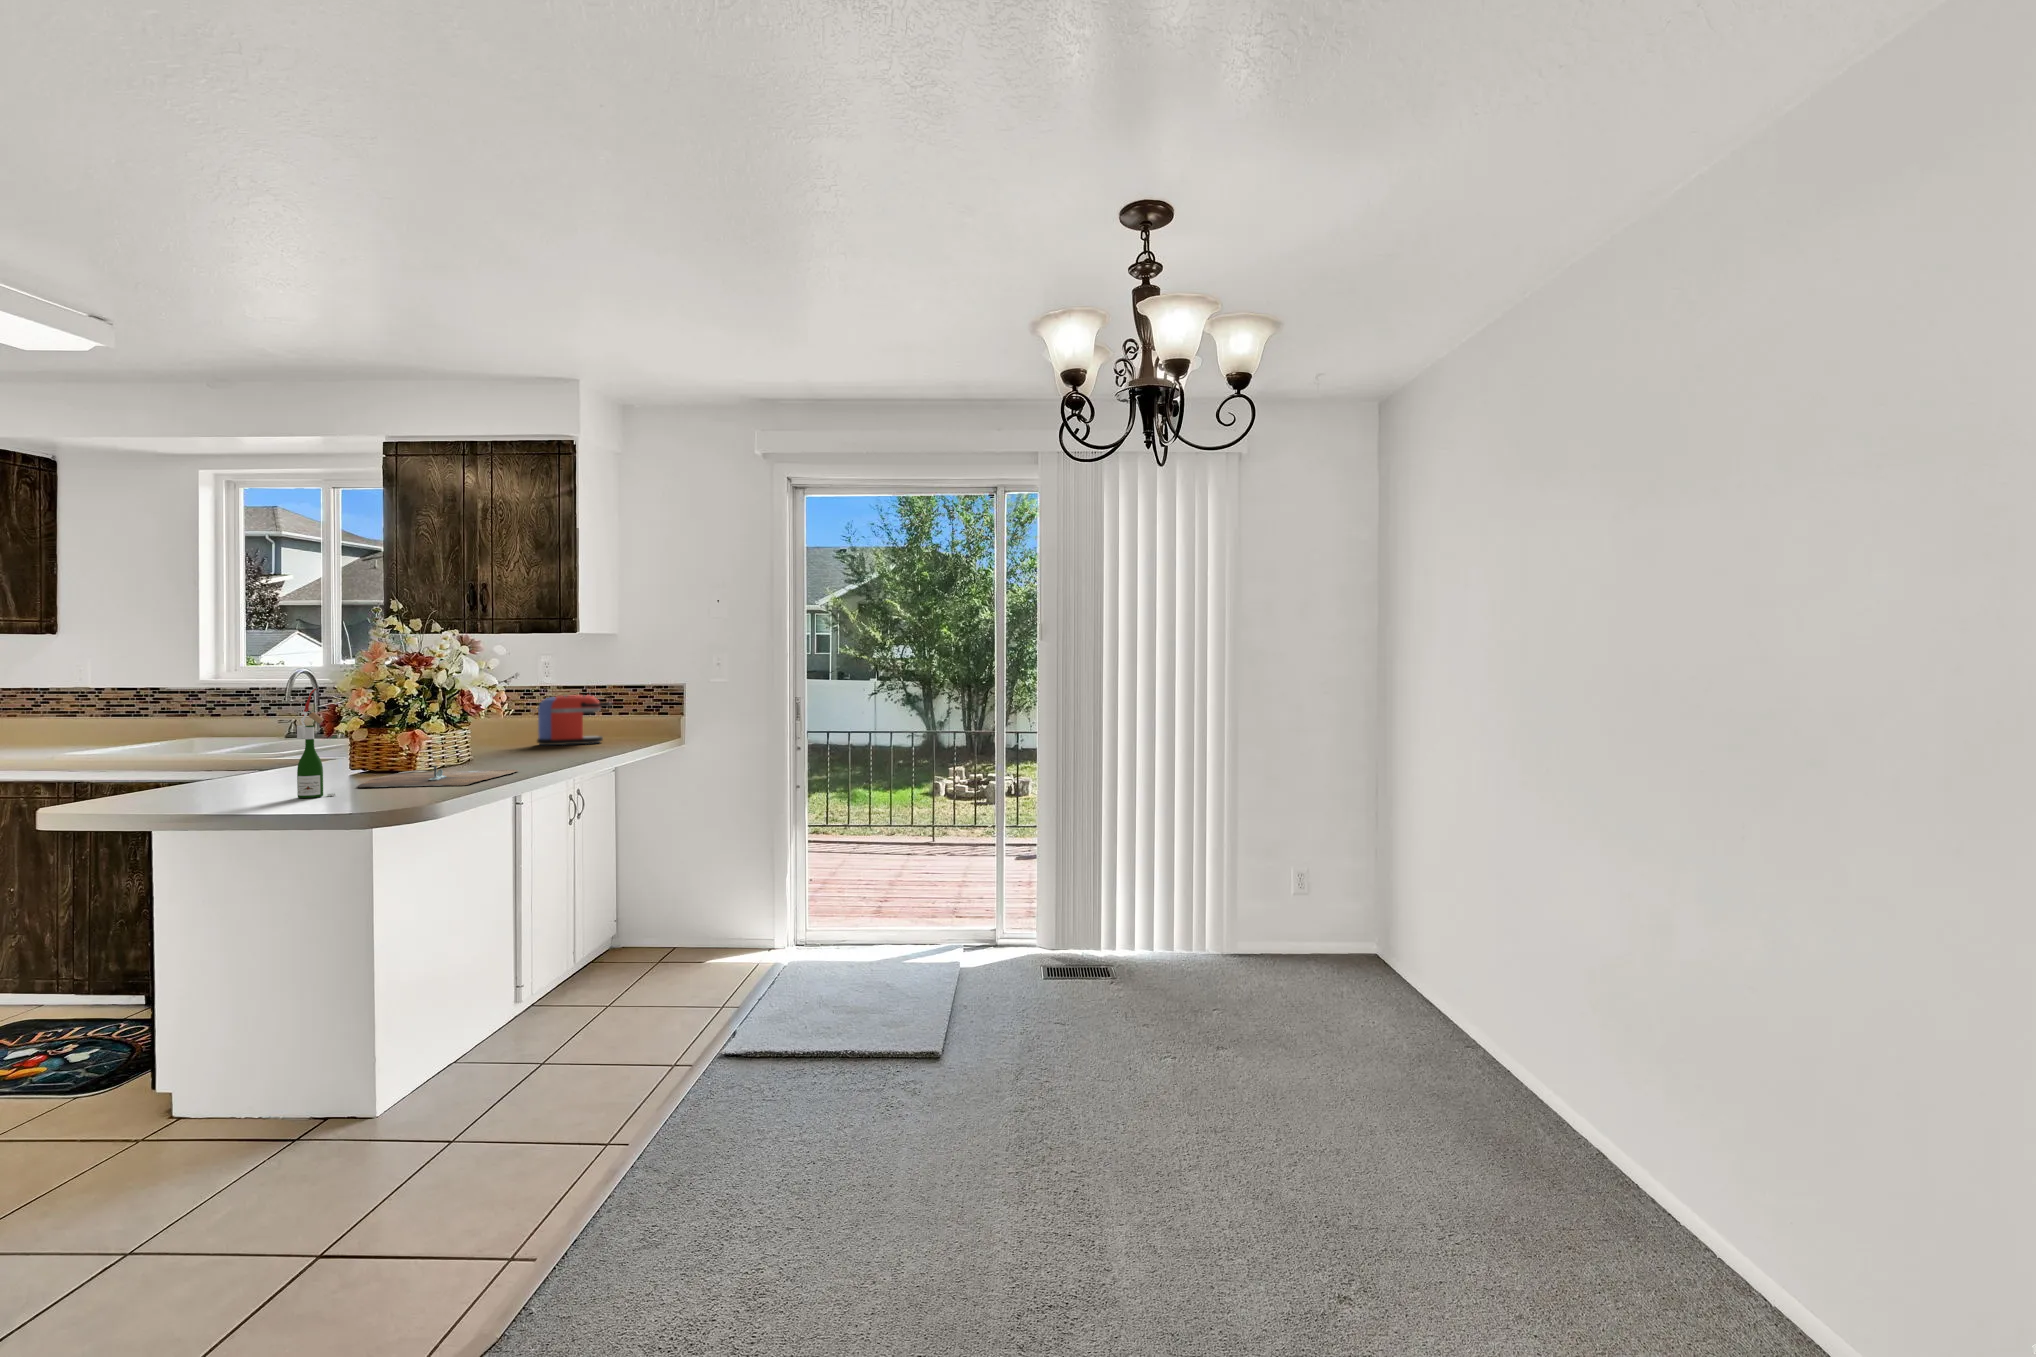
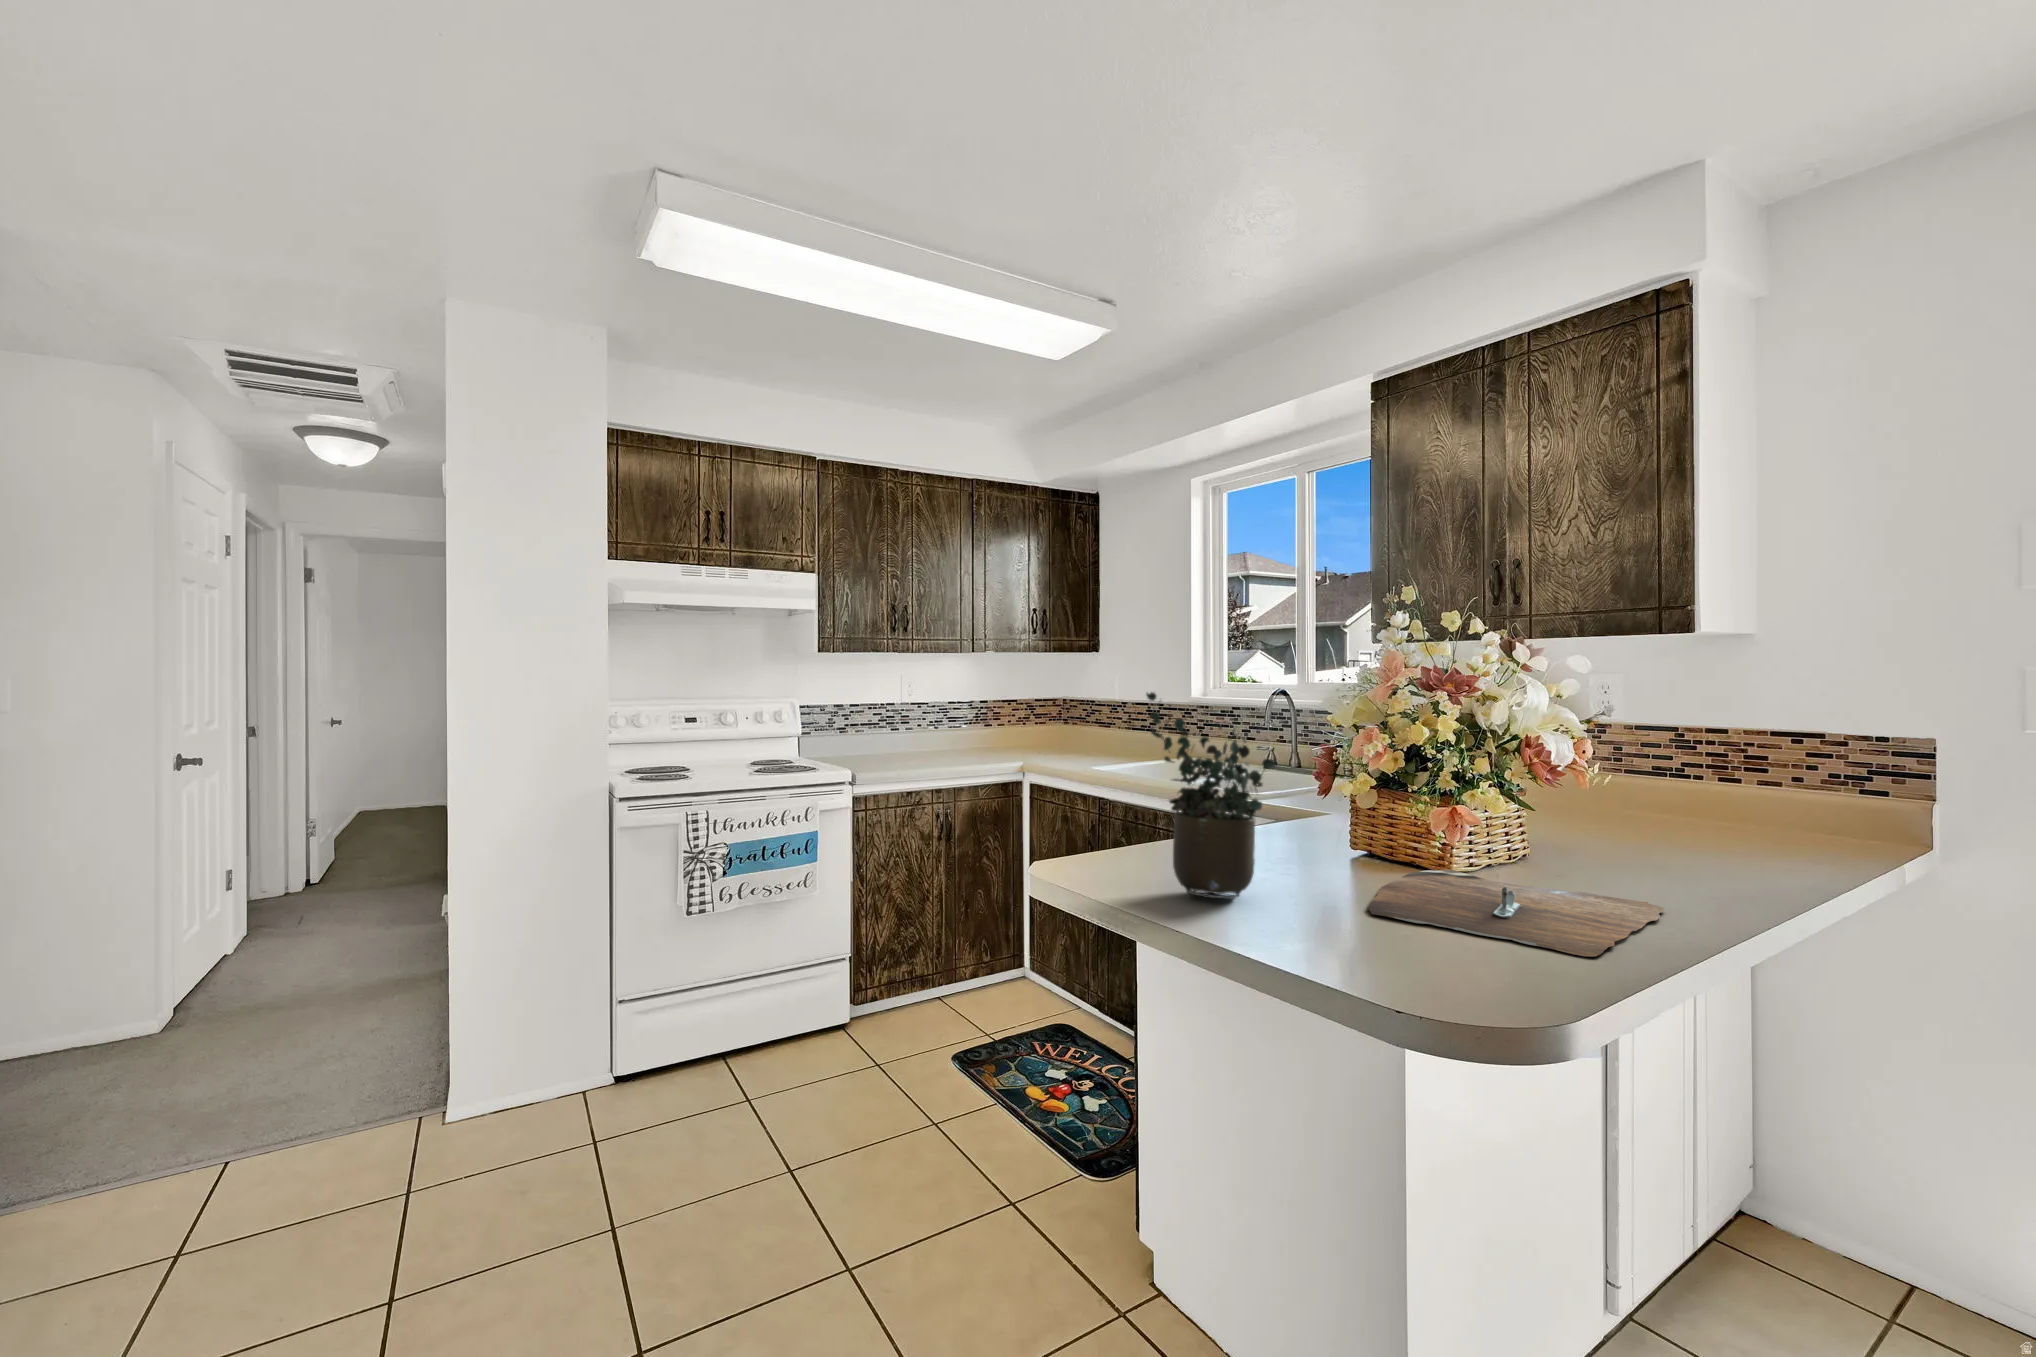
potted plant: none [196,670,296,793] -> present [1146,692,1276,899]
wine bottle: present [297,689,336,798] -> none [1275,731,1338,939]
coffee maker: present [537,695,611,745] -> none [1600,740,1742,825]

